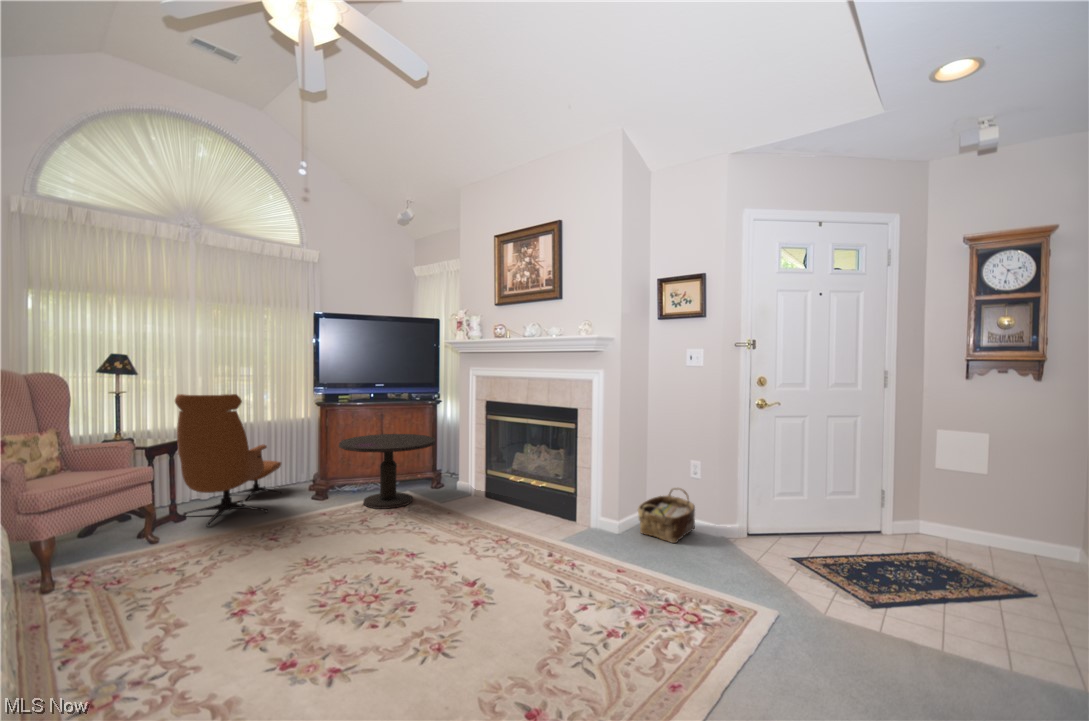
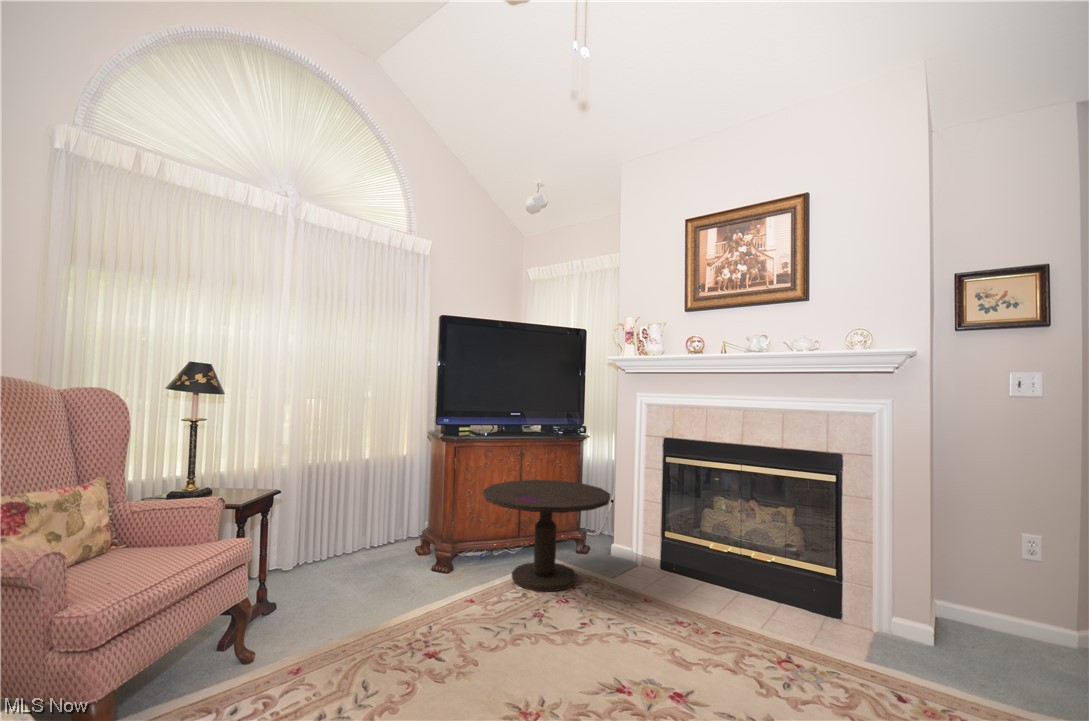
lounge chair: present [175,394,282,526] -> none [272,425,391,626]
woven basket: present [638,488,695,543] -> none [962,575,1064,671]

